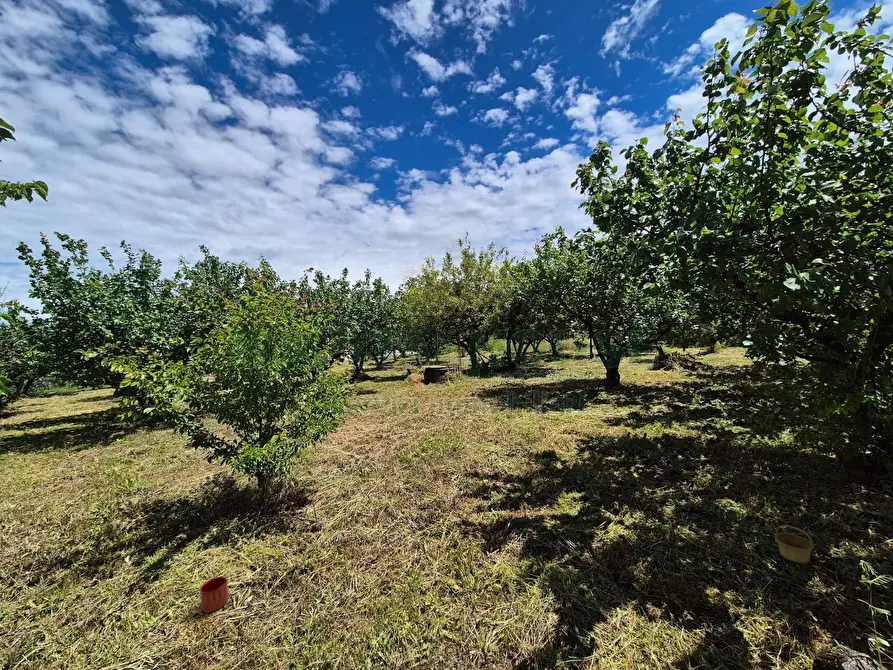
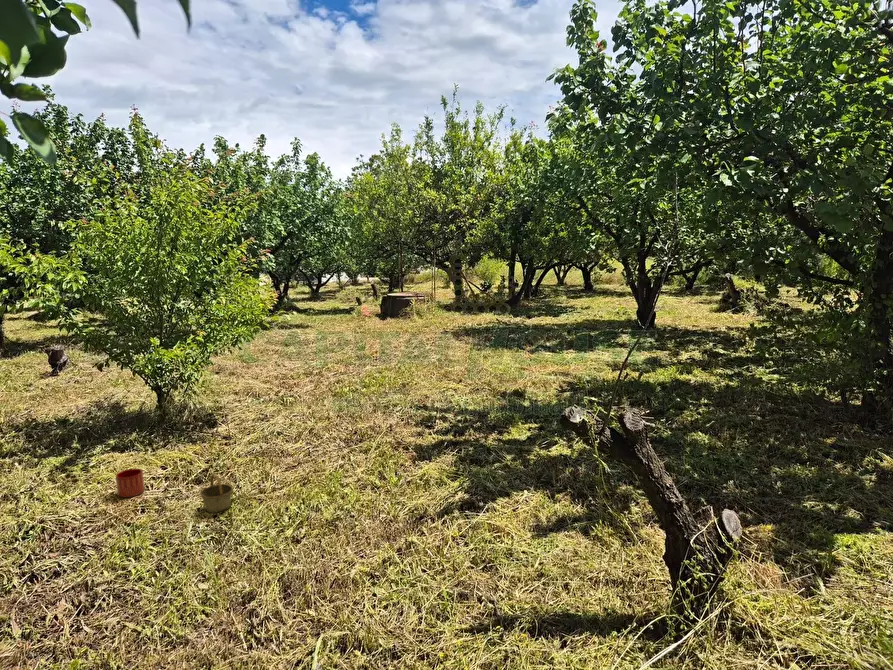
basket: present [775,525,814,564] -> present [200,475,233,513]

